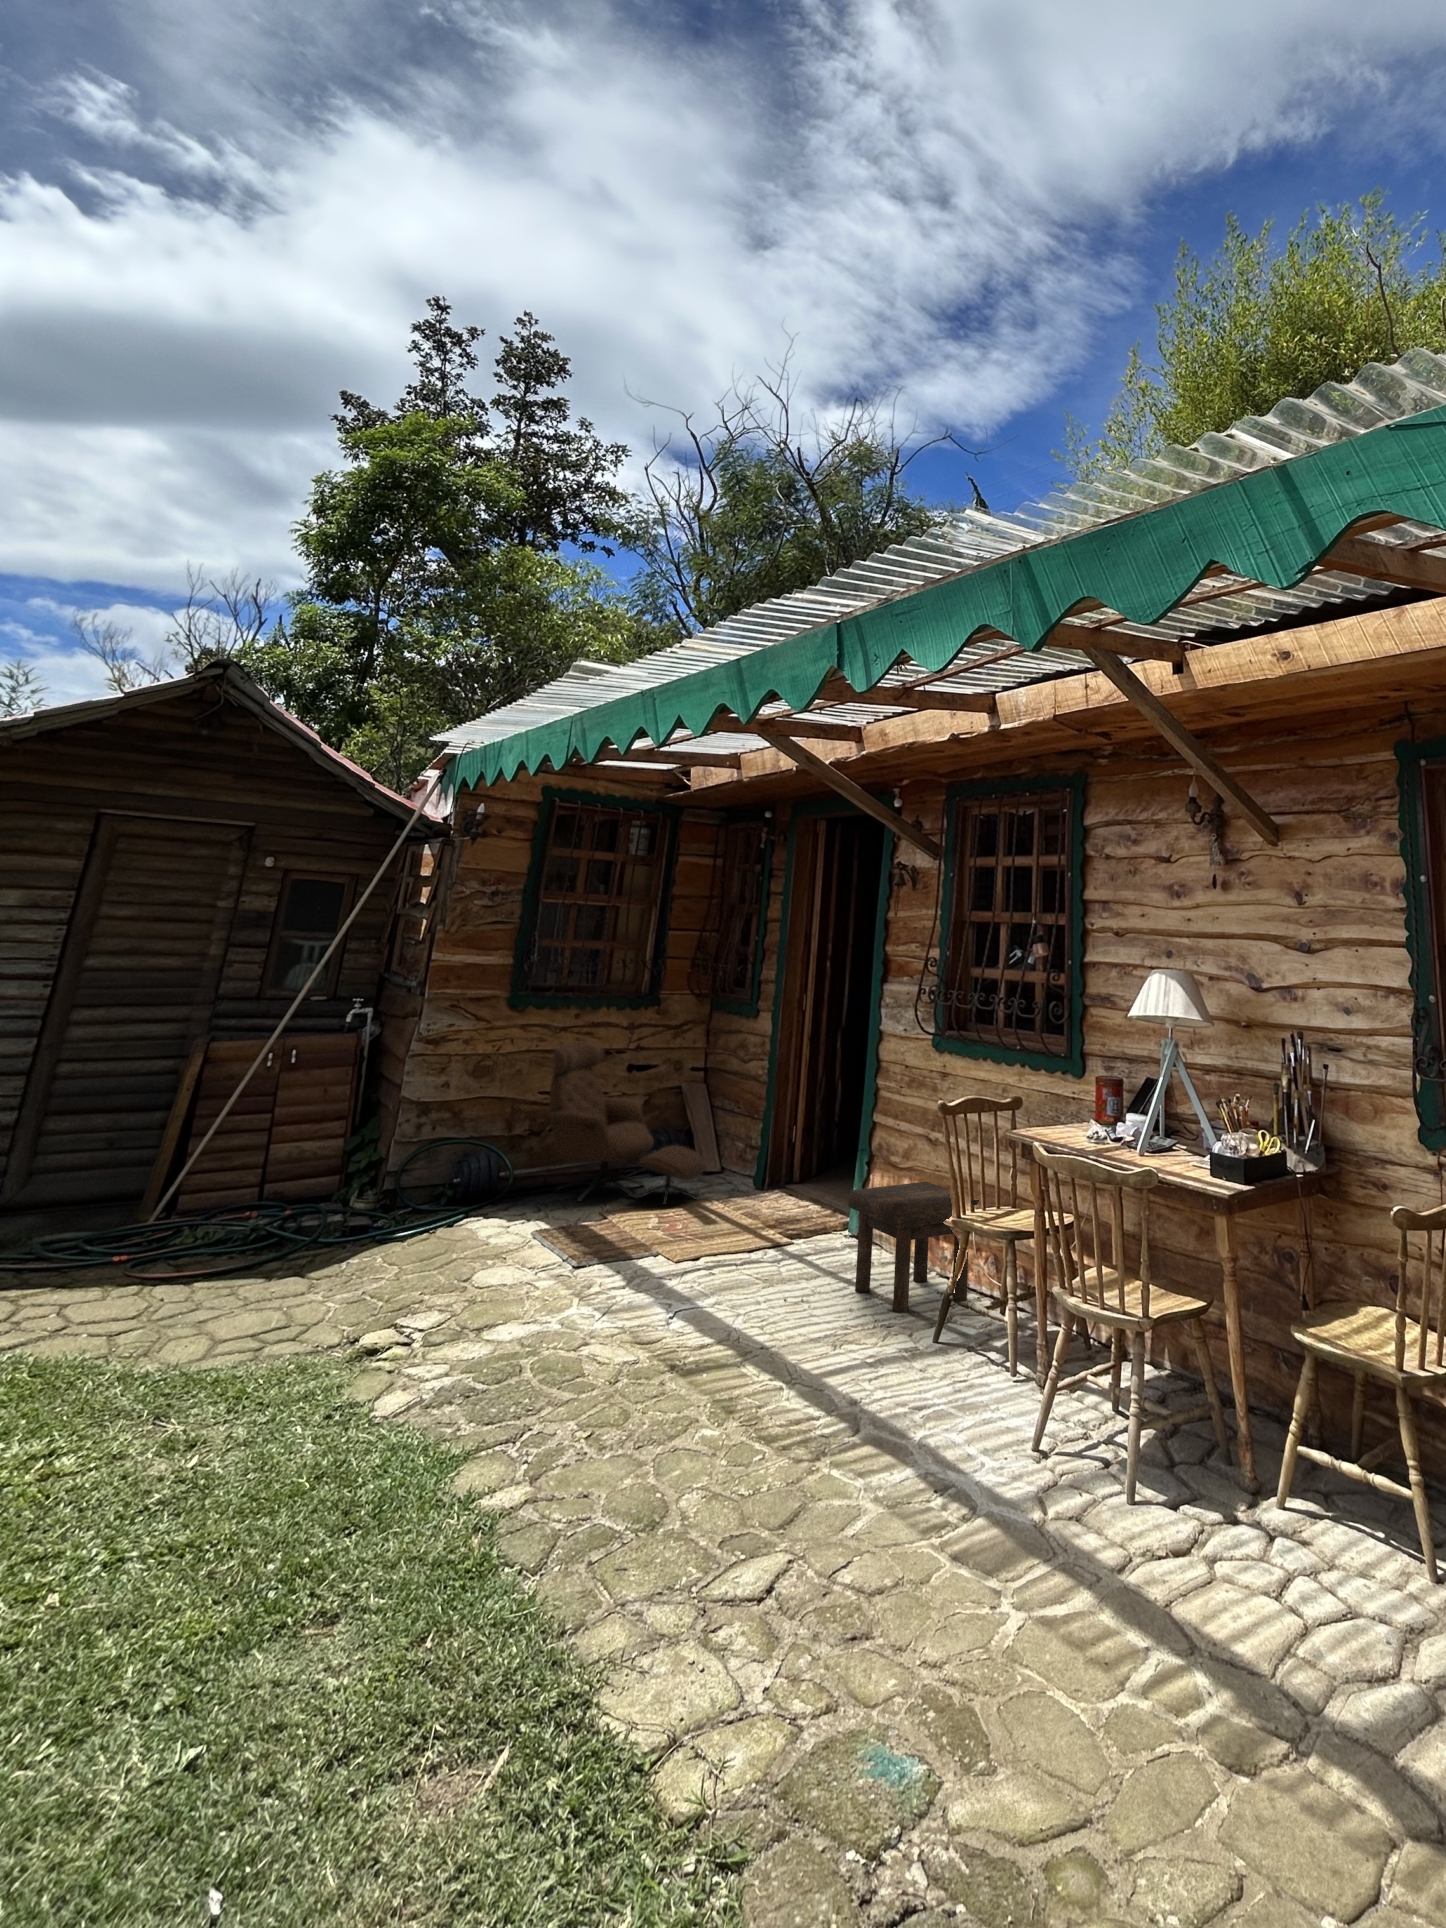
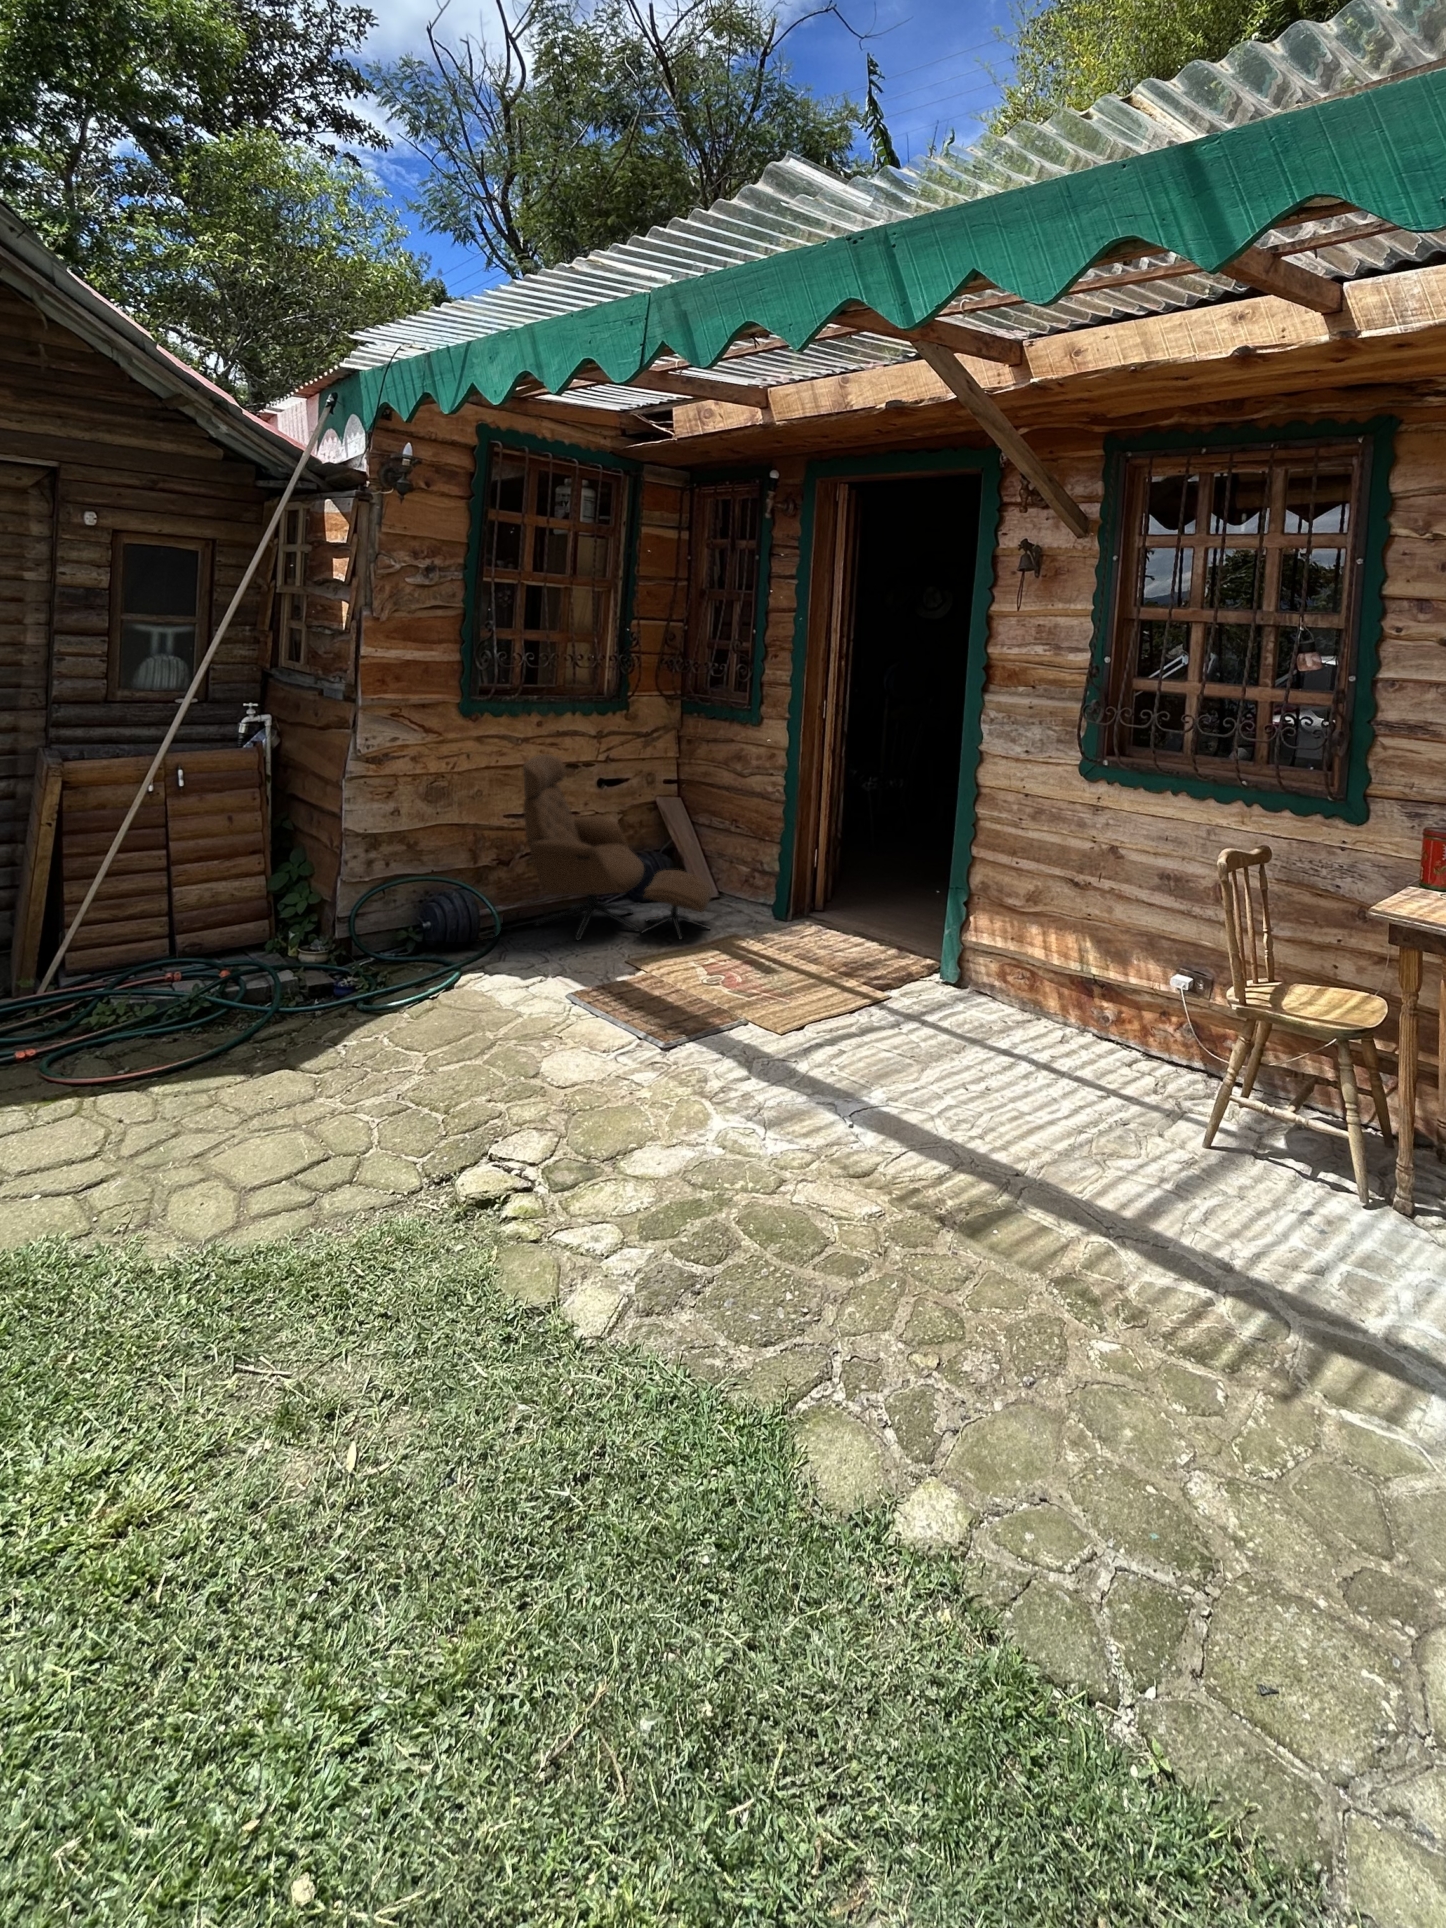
stool: present [849,1181,979,1313] -> none [1020,930,1189,1097]

